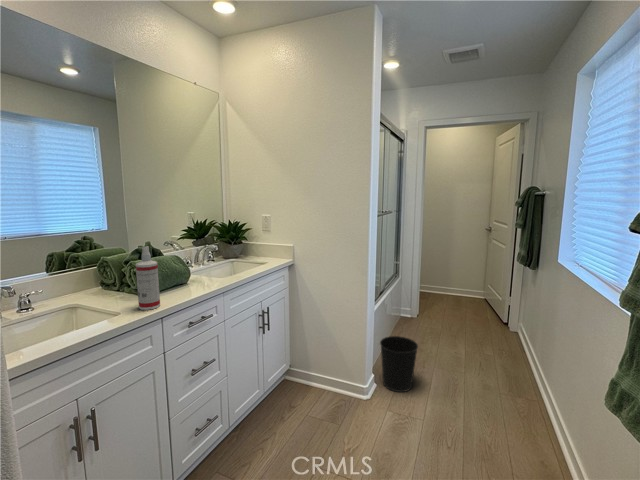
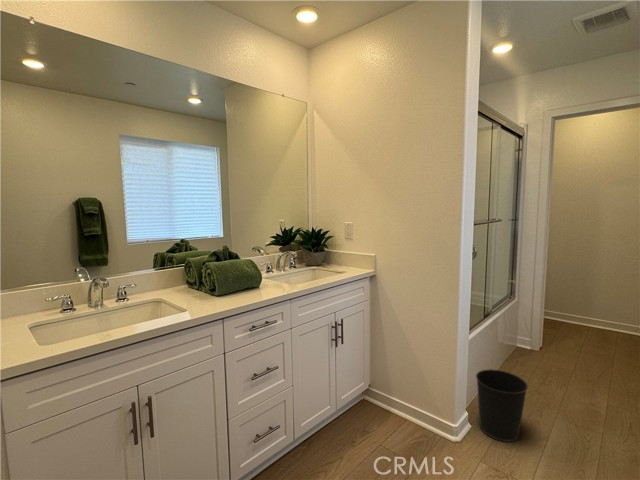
spray bottle: present [136,246,160,310] -> none [202,248,223,309]

